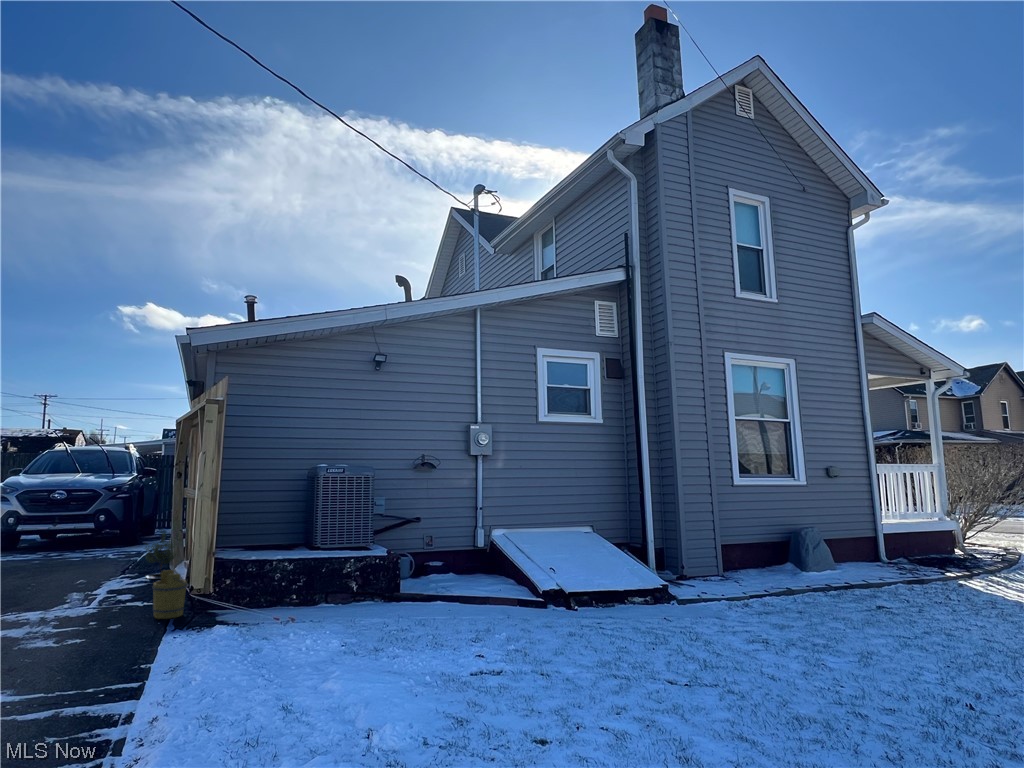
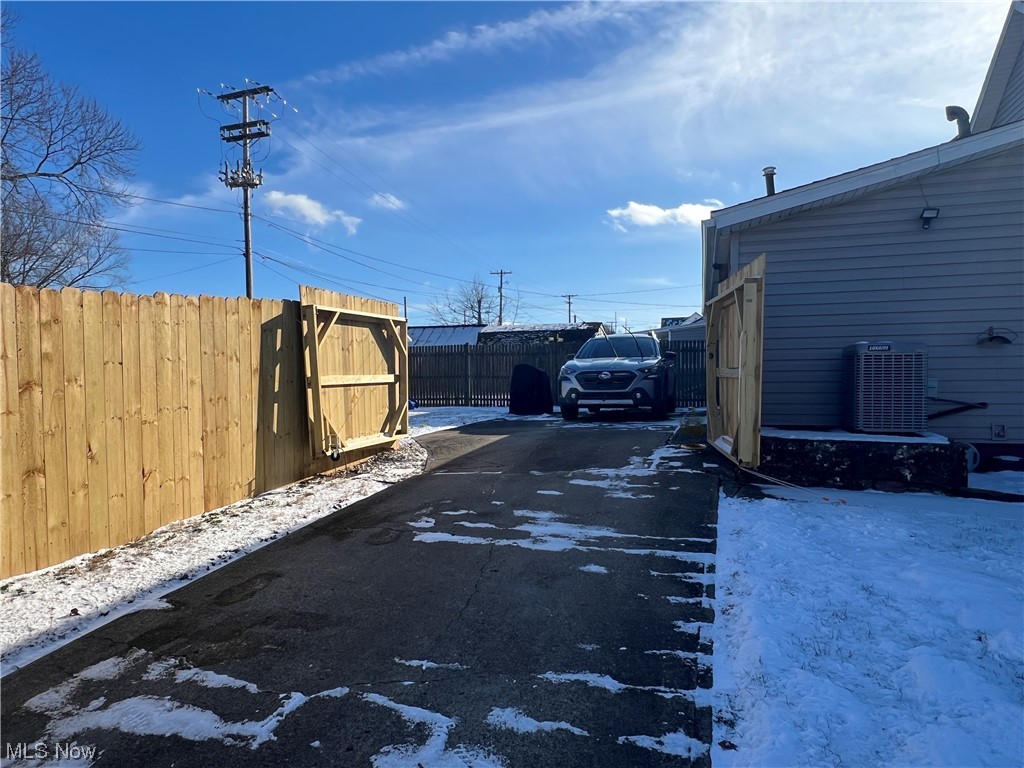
bucket: present [152,570,190,619] -> none [702,443,736,486]

